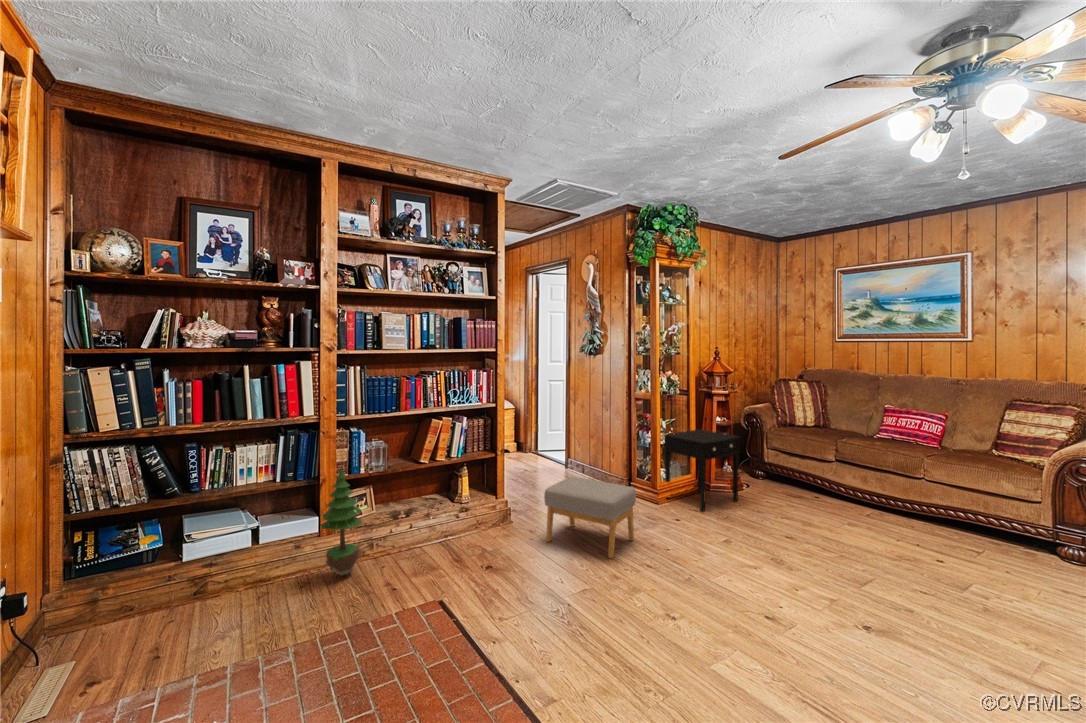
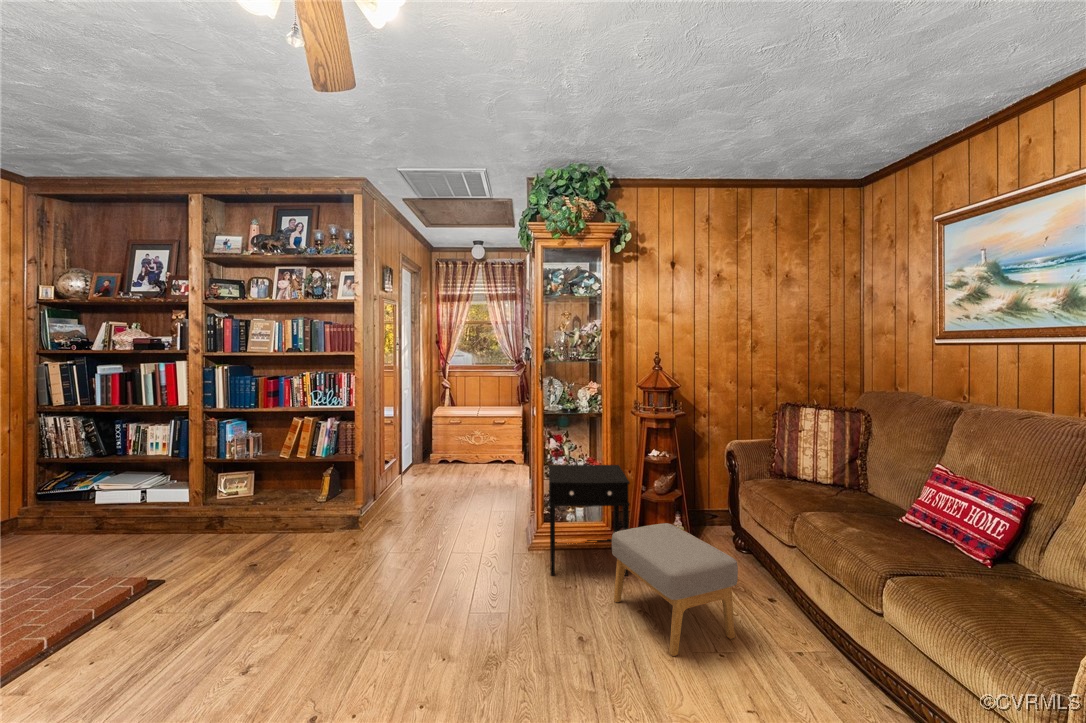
potted tree: present [321,469,362,575] -> none [157,450,199,541]
footstool: present [544,477,636,559] -> present [612,523,738,656]

